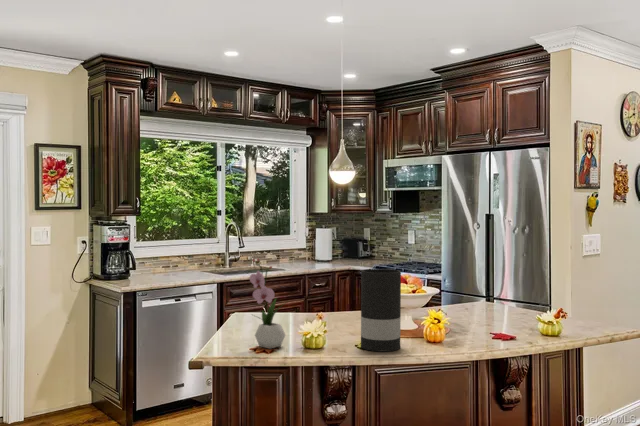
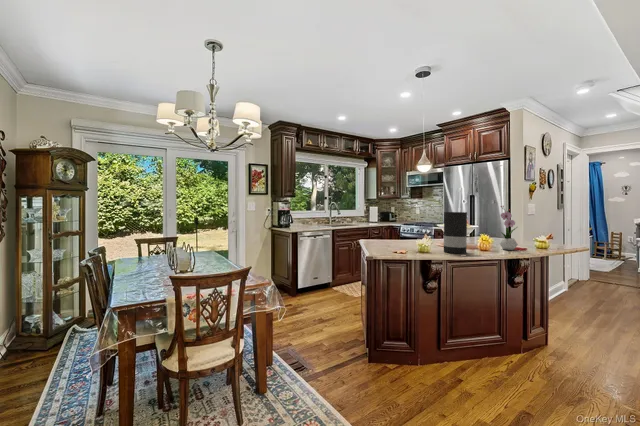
flower arrangement: present [249,259,285,349] -> present [500,206,518,250]

